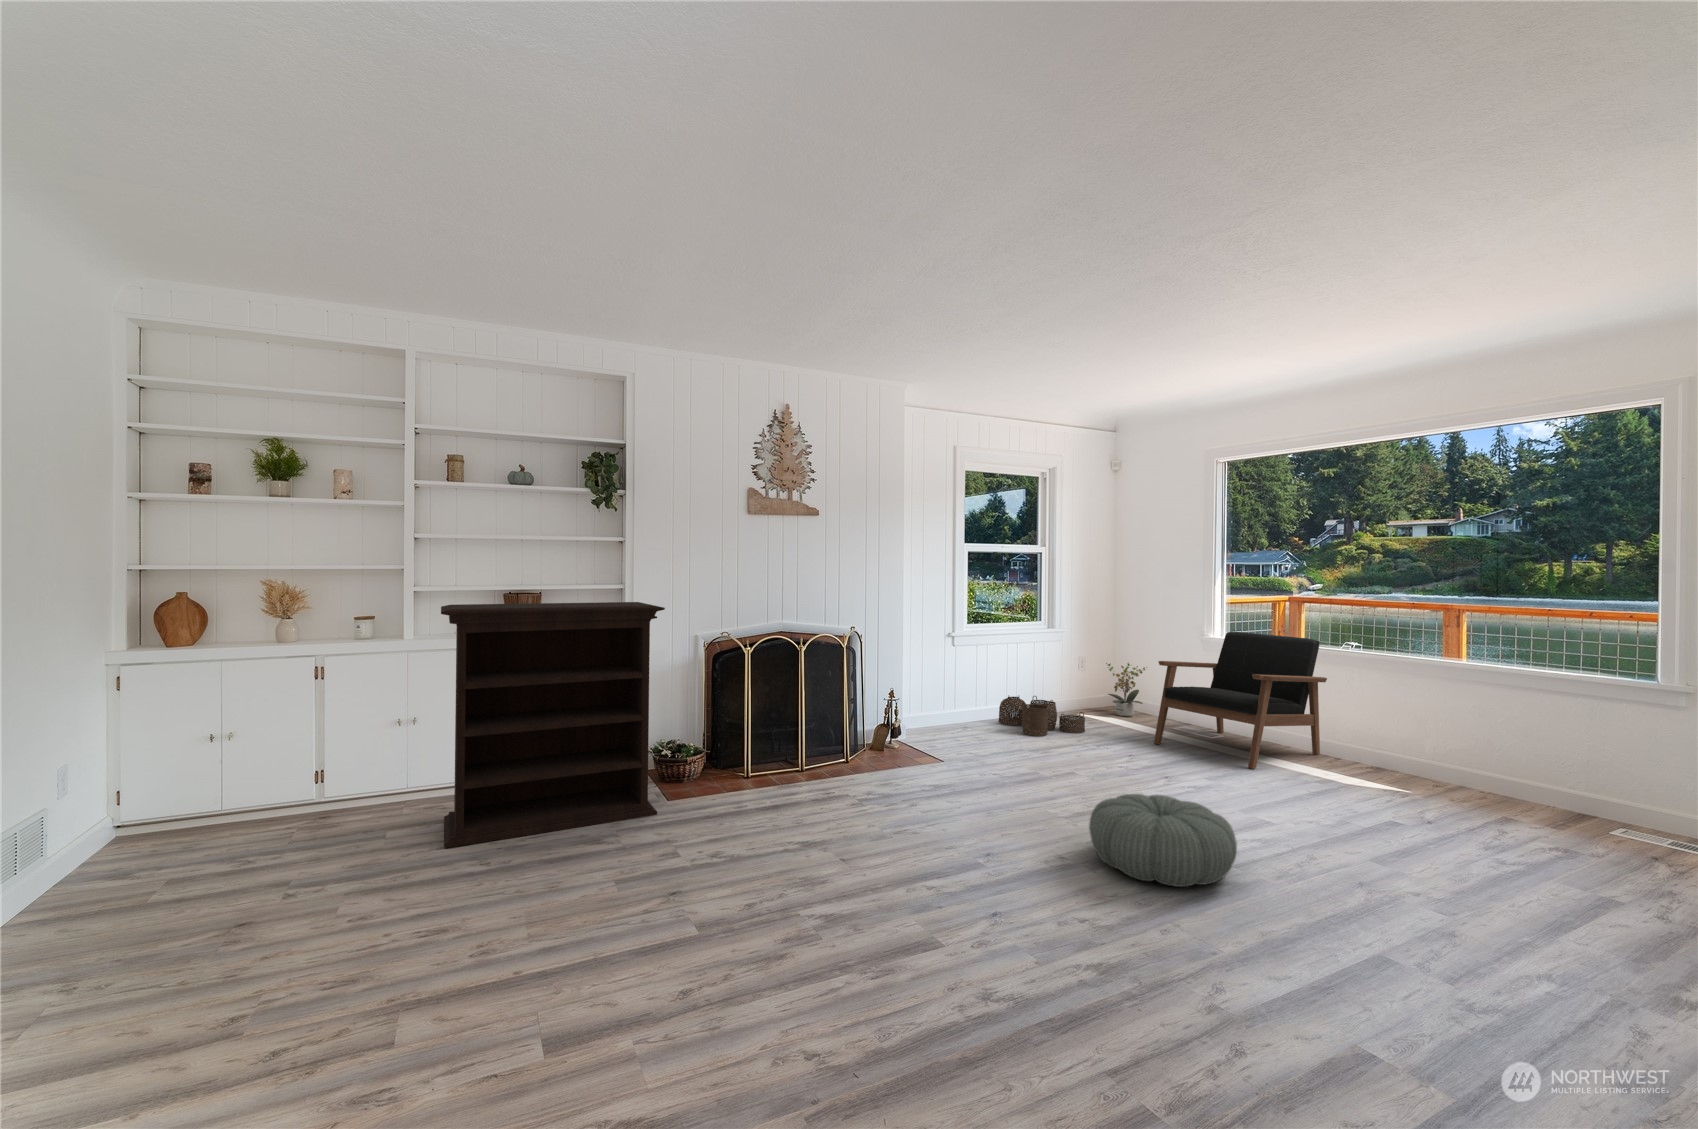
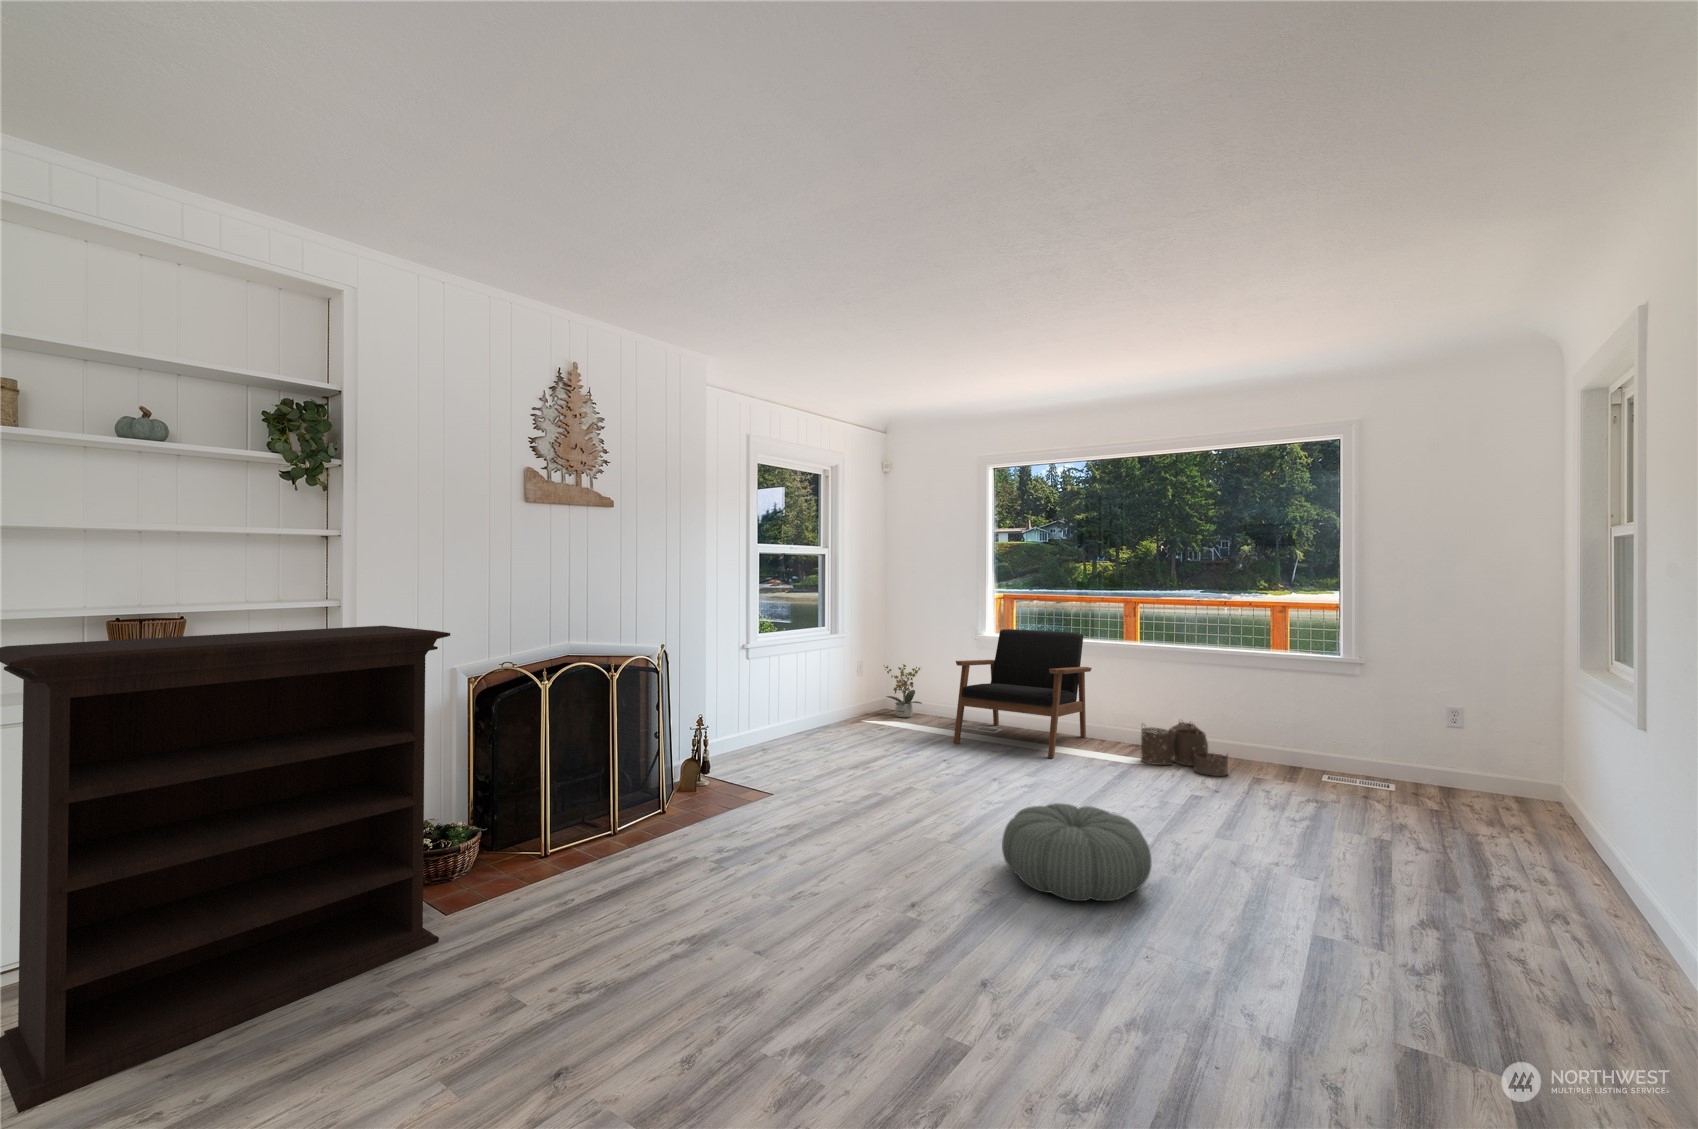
woven basket: present [998,696,1085,736] -> present [1141,722,1228,776]

